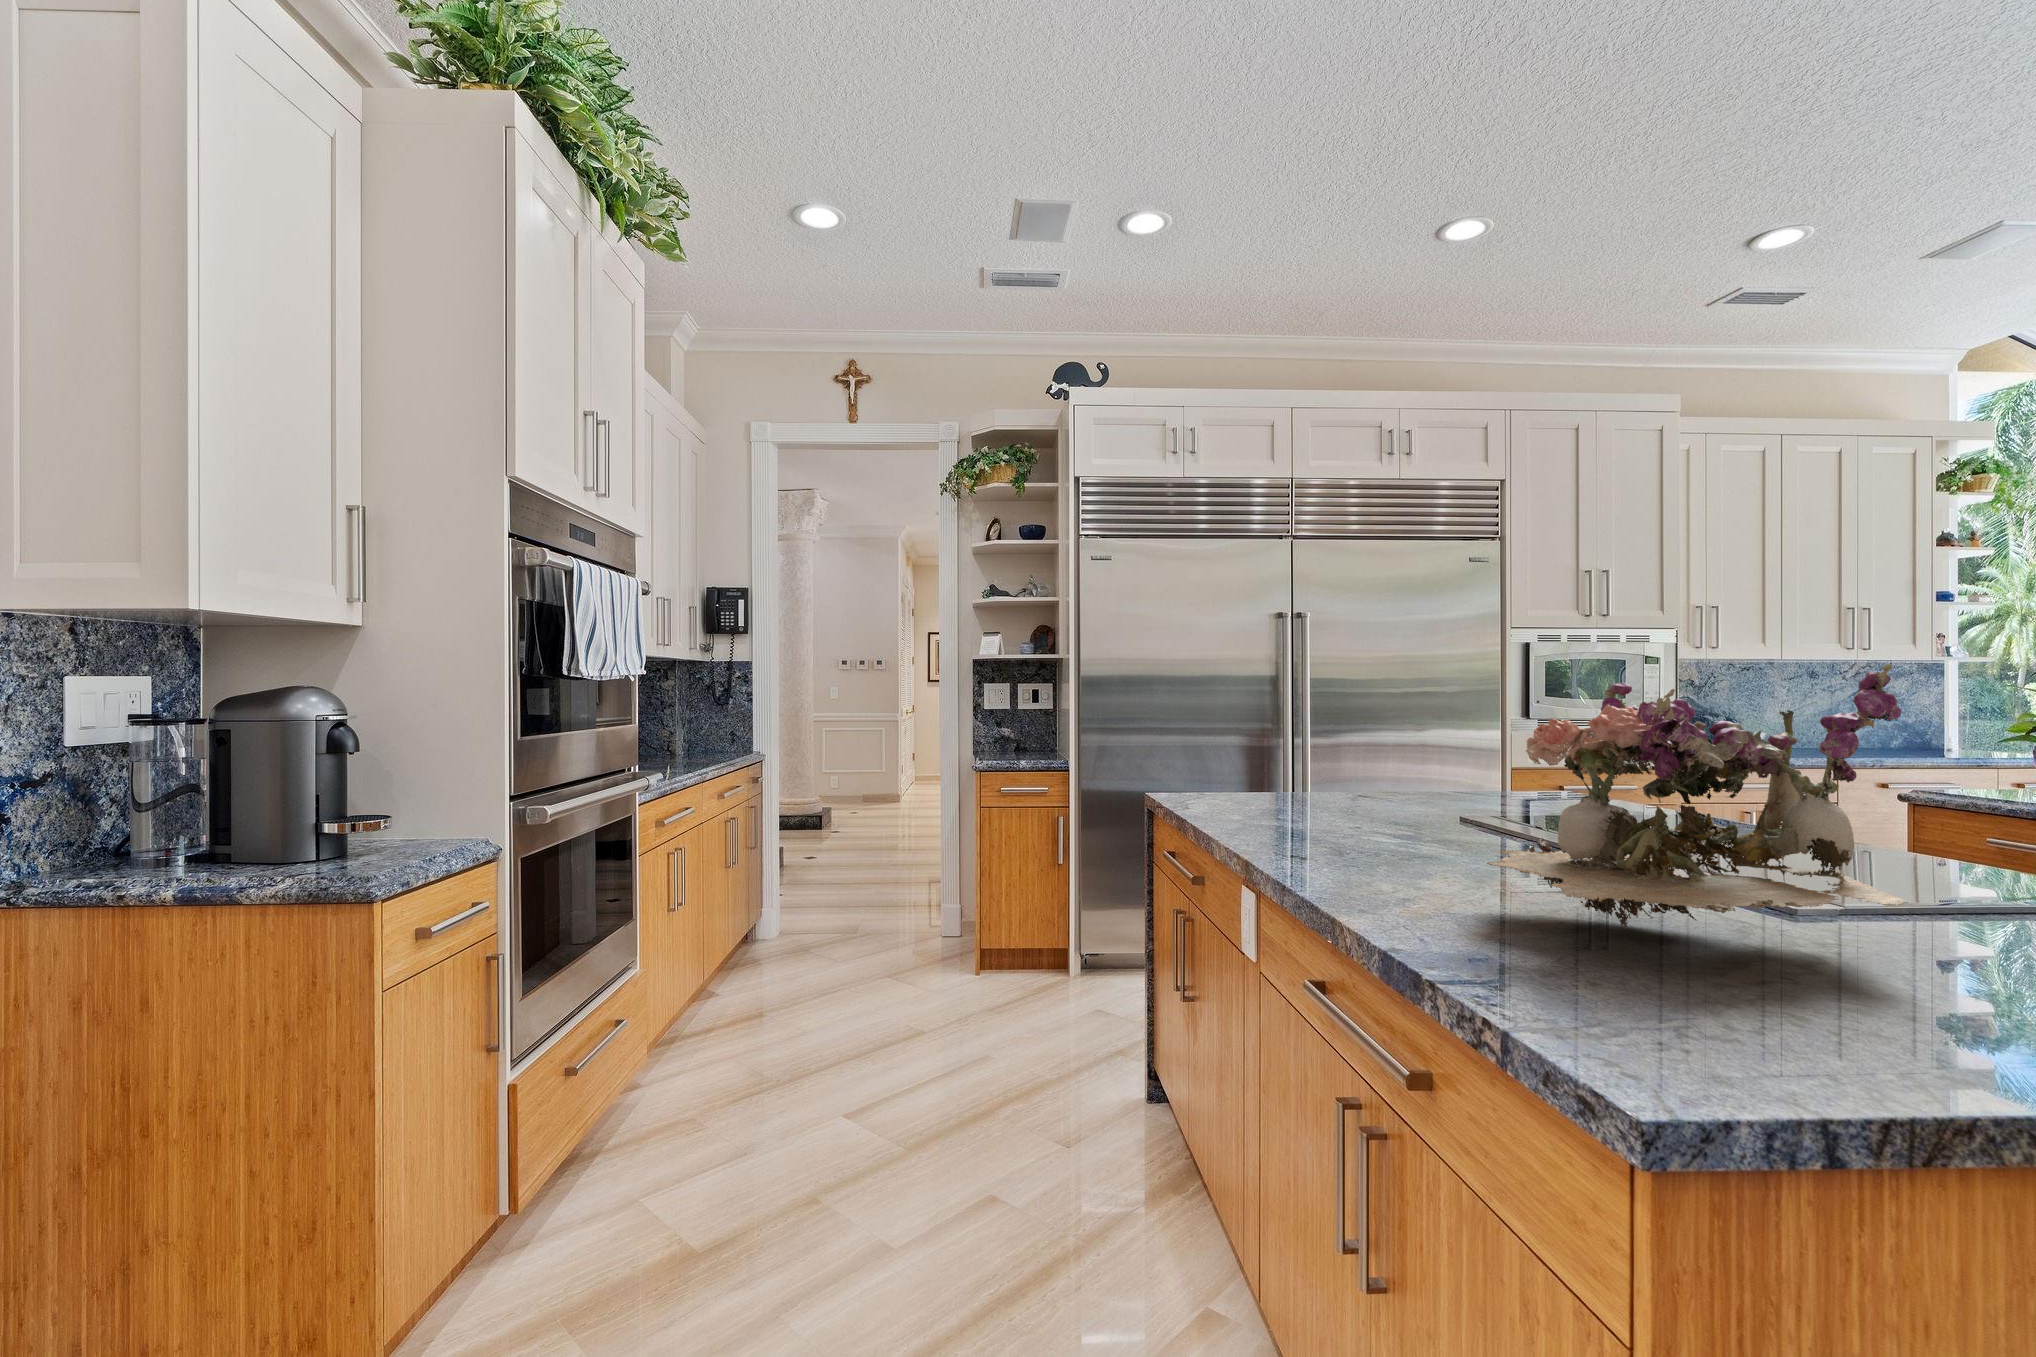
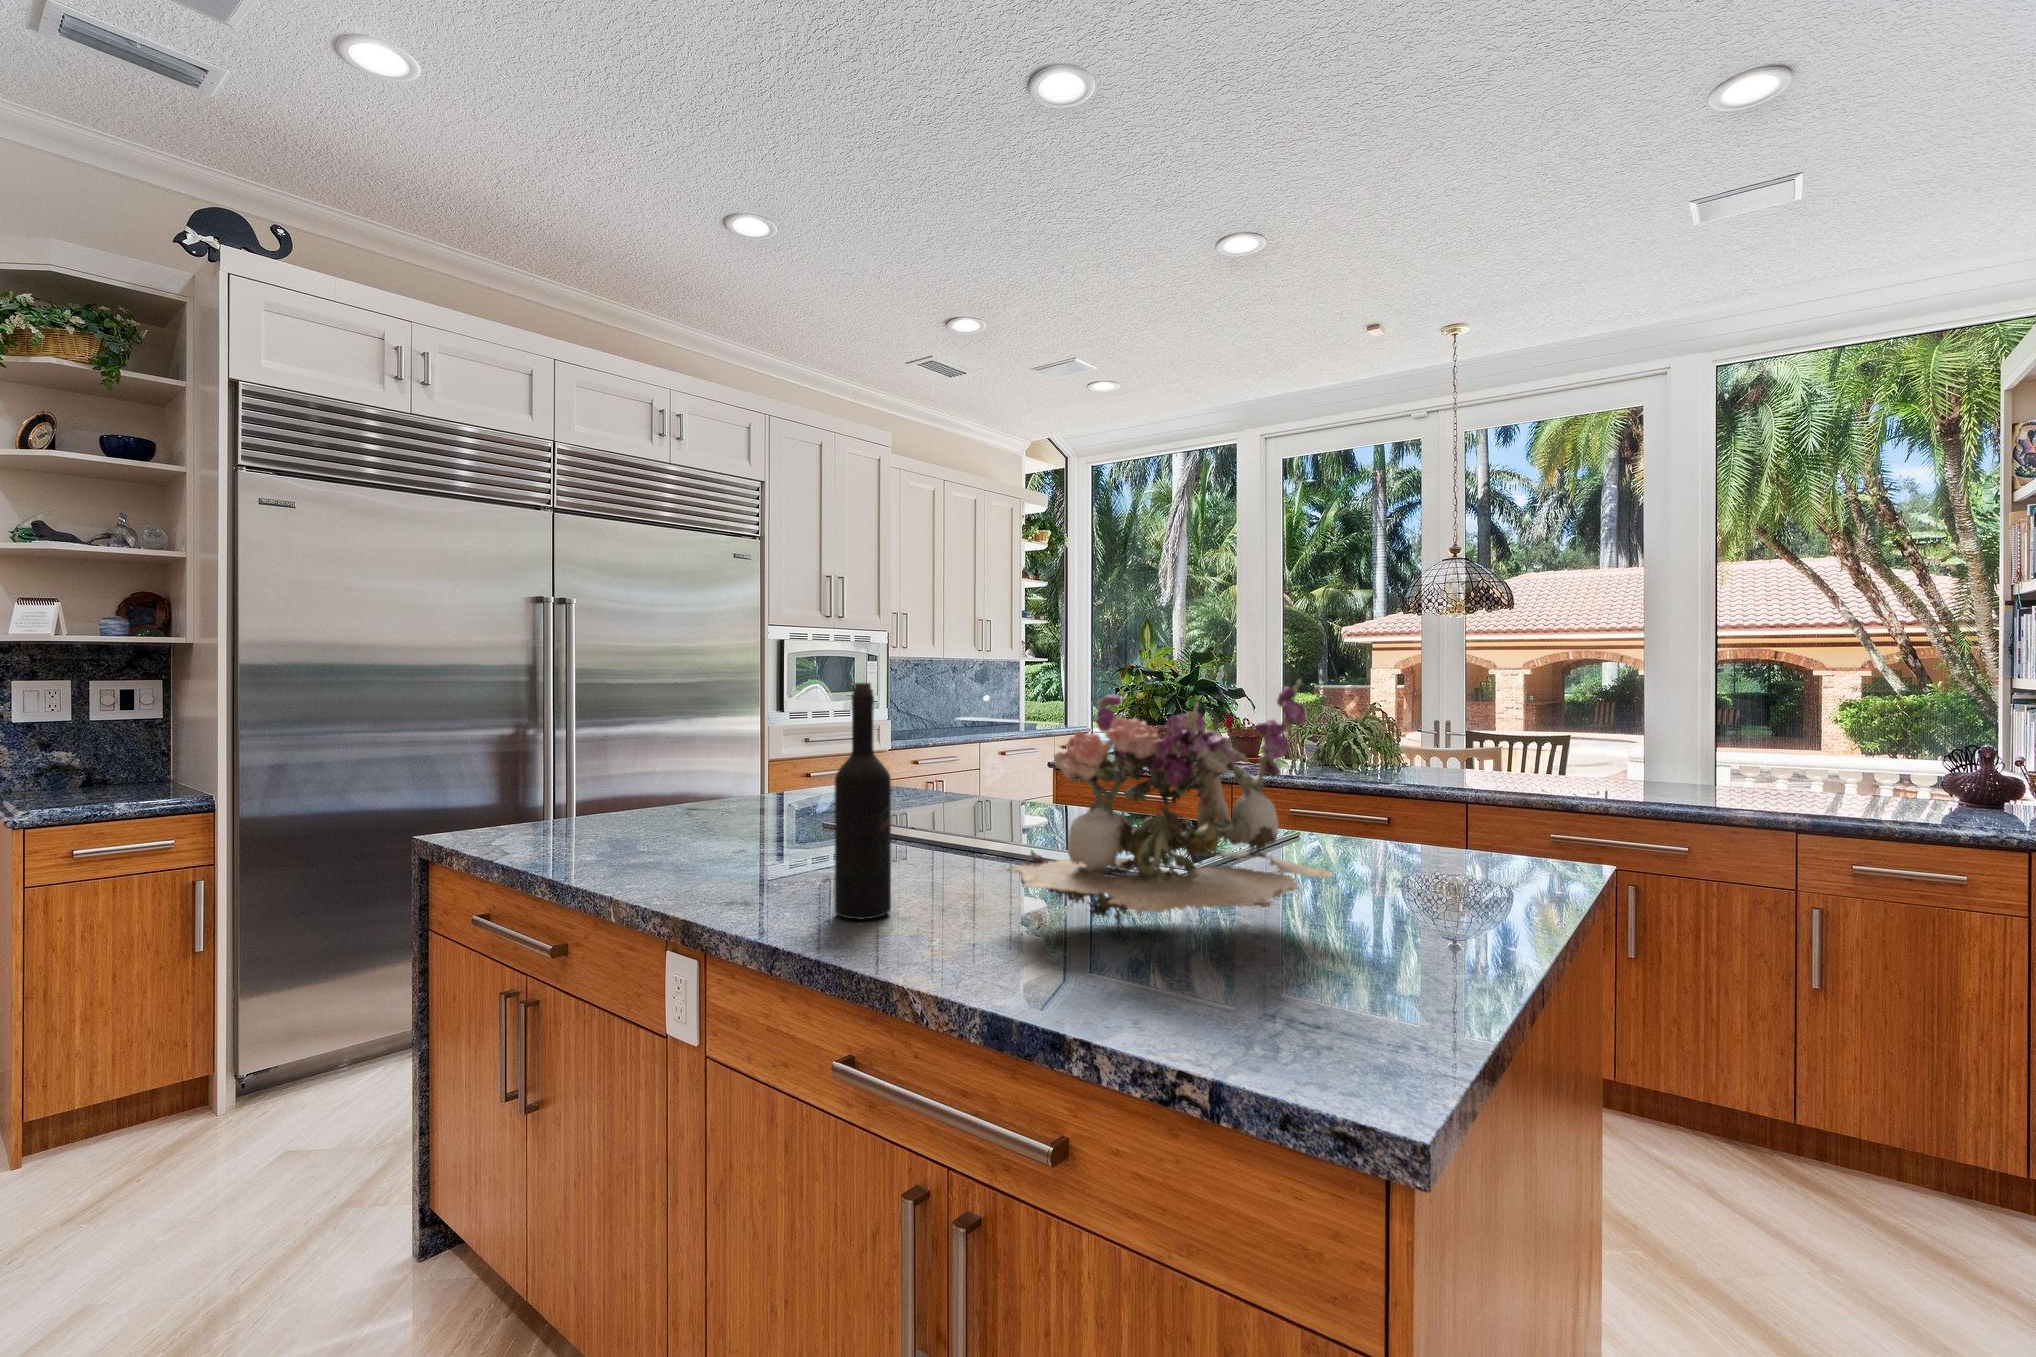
wine bottle: none [1356,674,1409,882] -> present [835,683,891,919]

